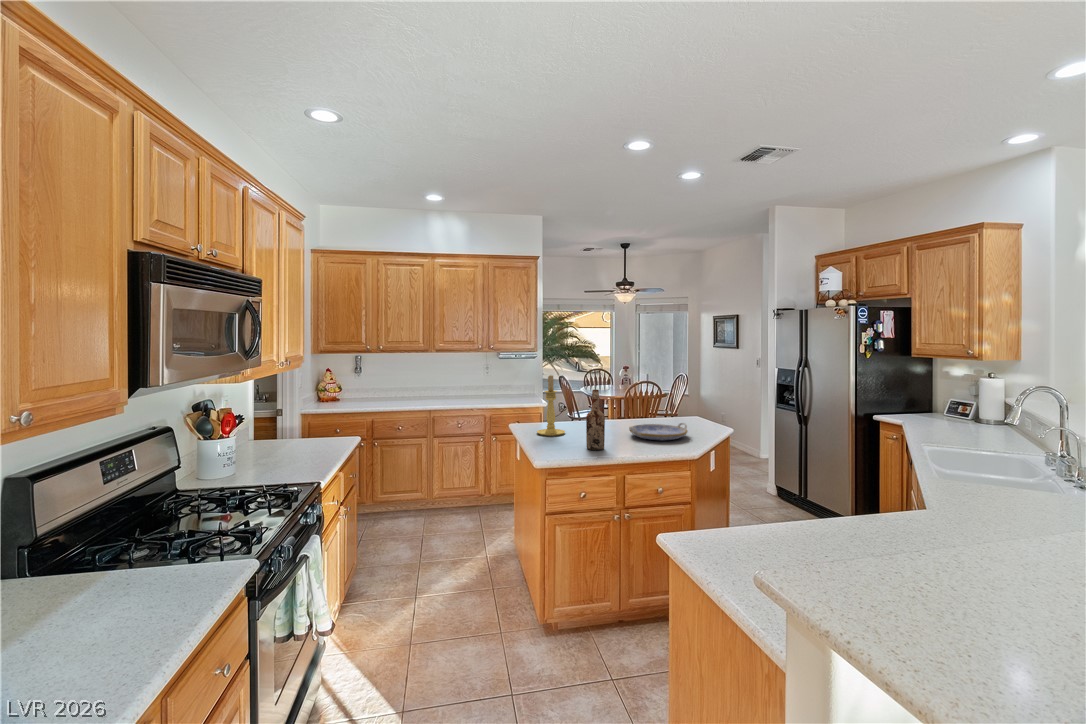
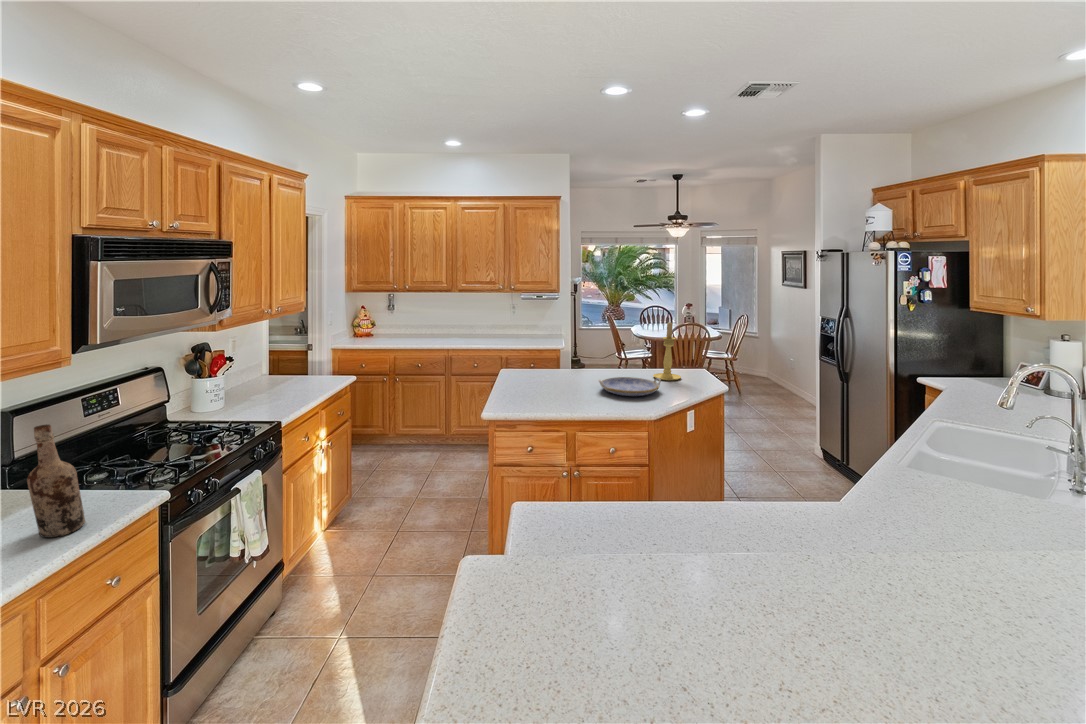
candle holder: present [537,375,565,436] -> present [653,322,681,380]
wine bottle: present [586,390,605,450] -> present [27,425,85,538]

